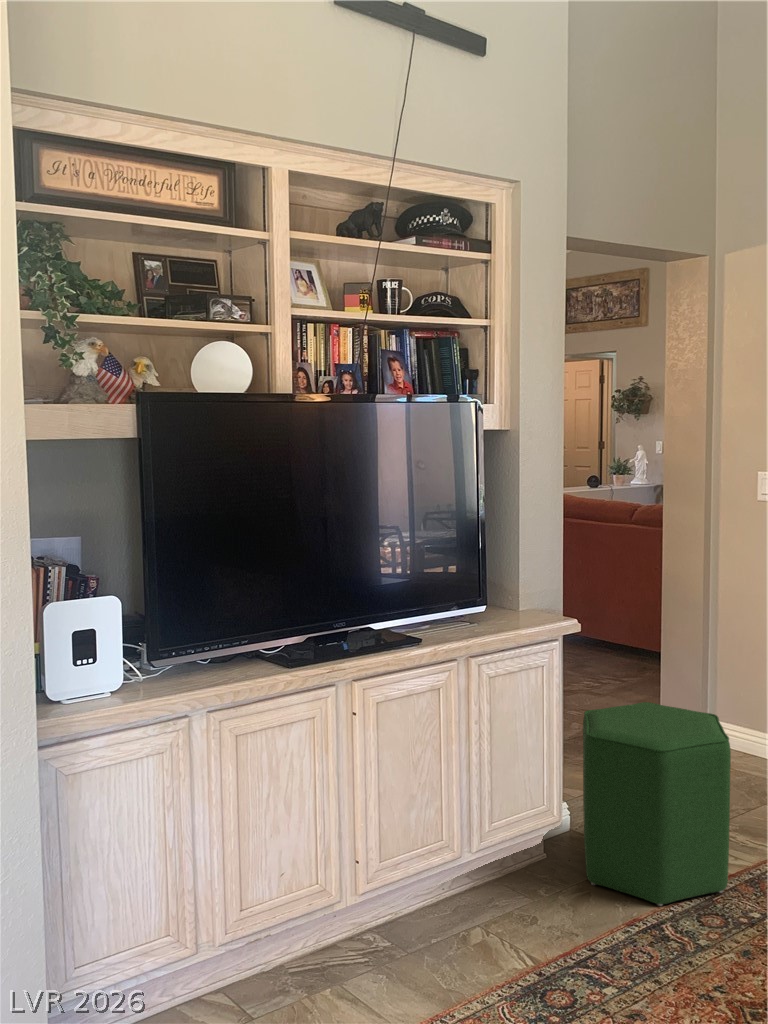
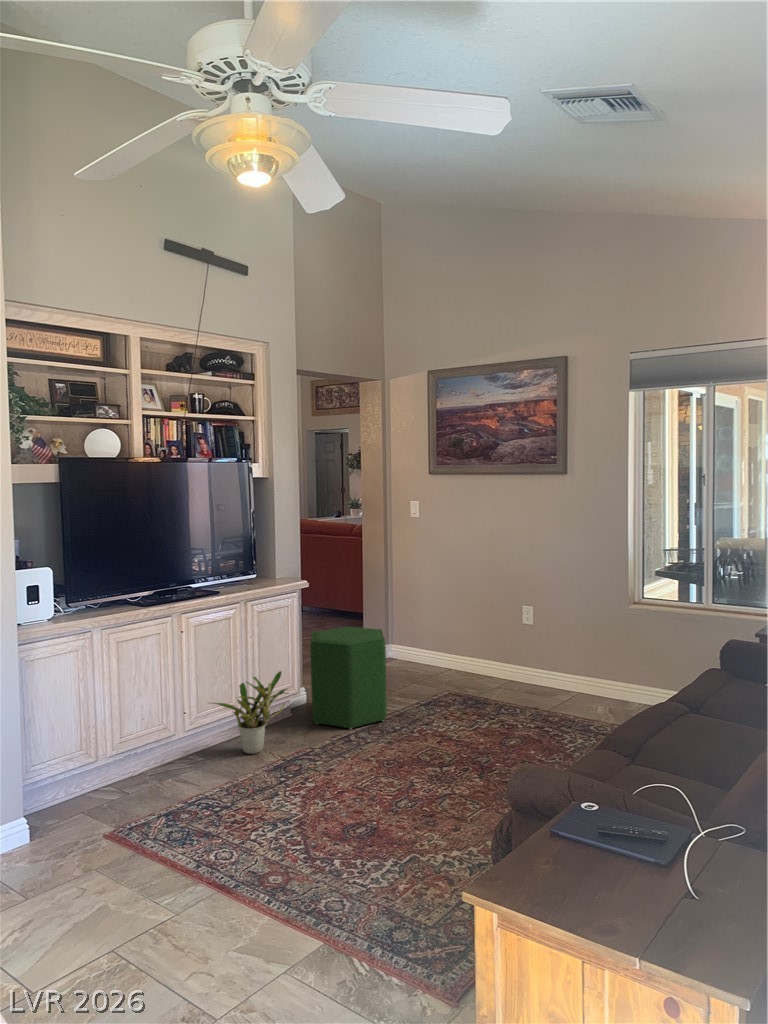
potted plant: none [398,794,547,948] -> present [213,671,288,754]

